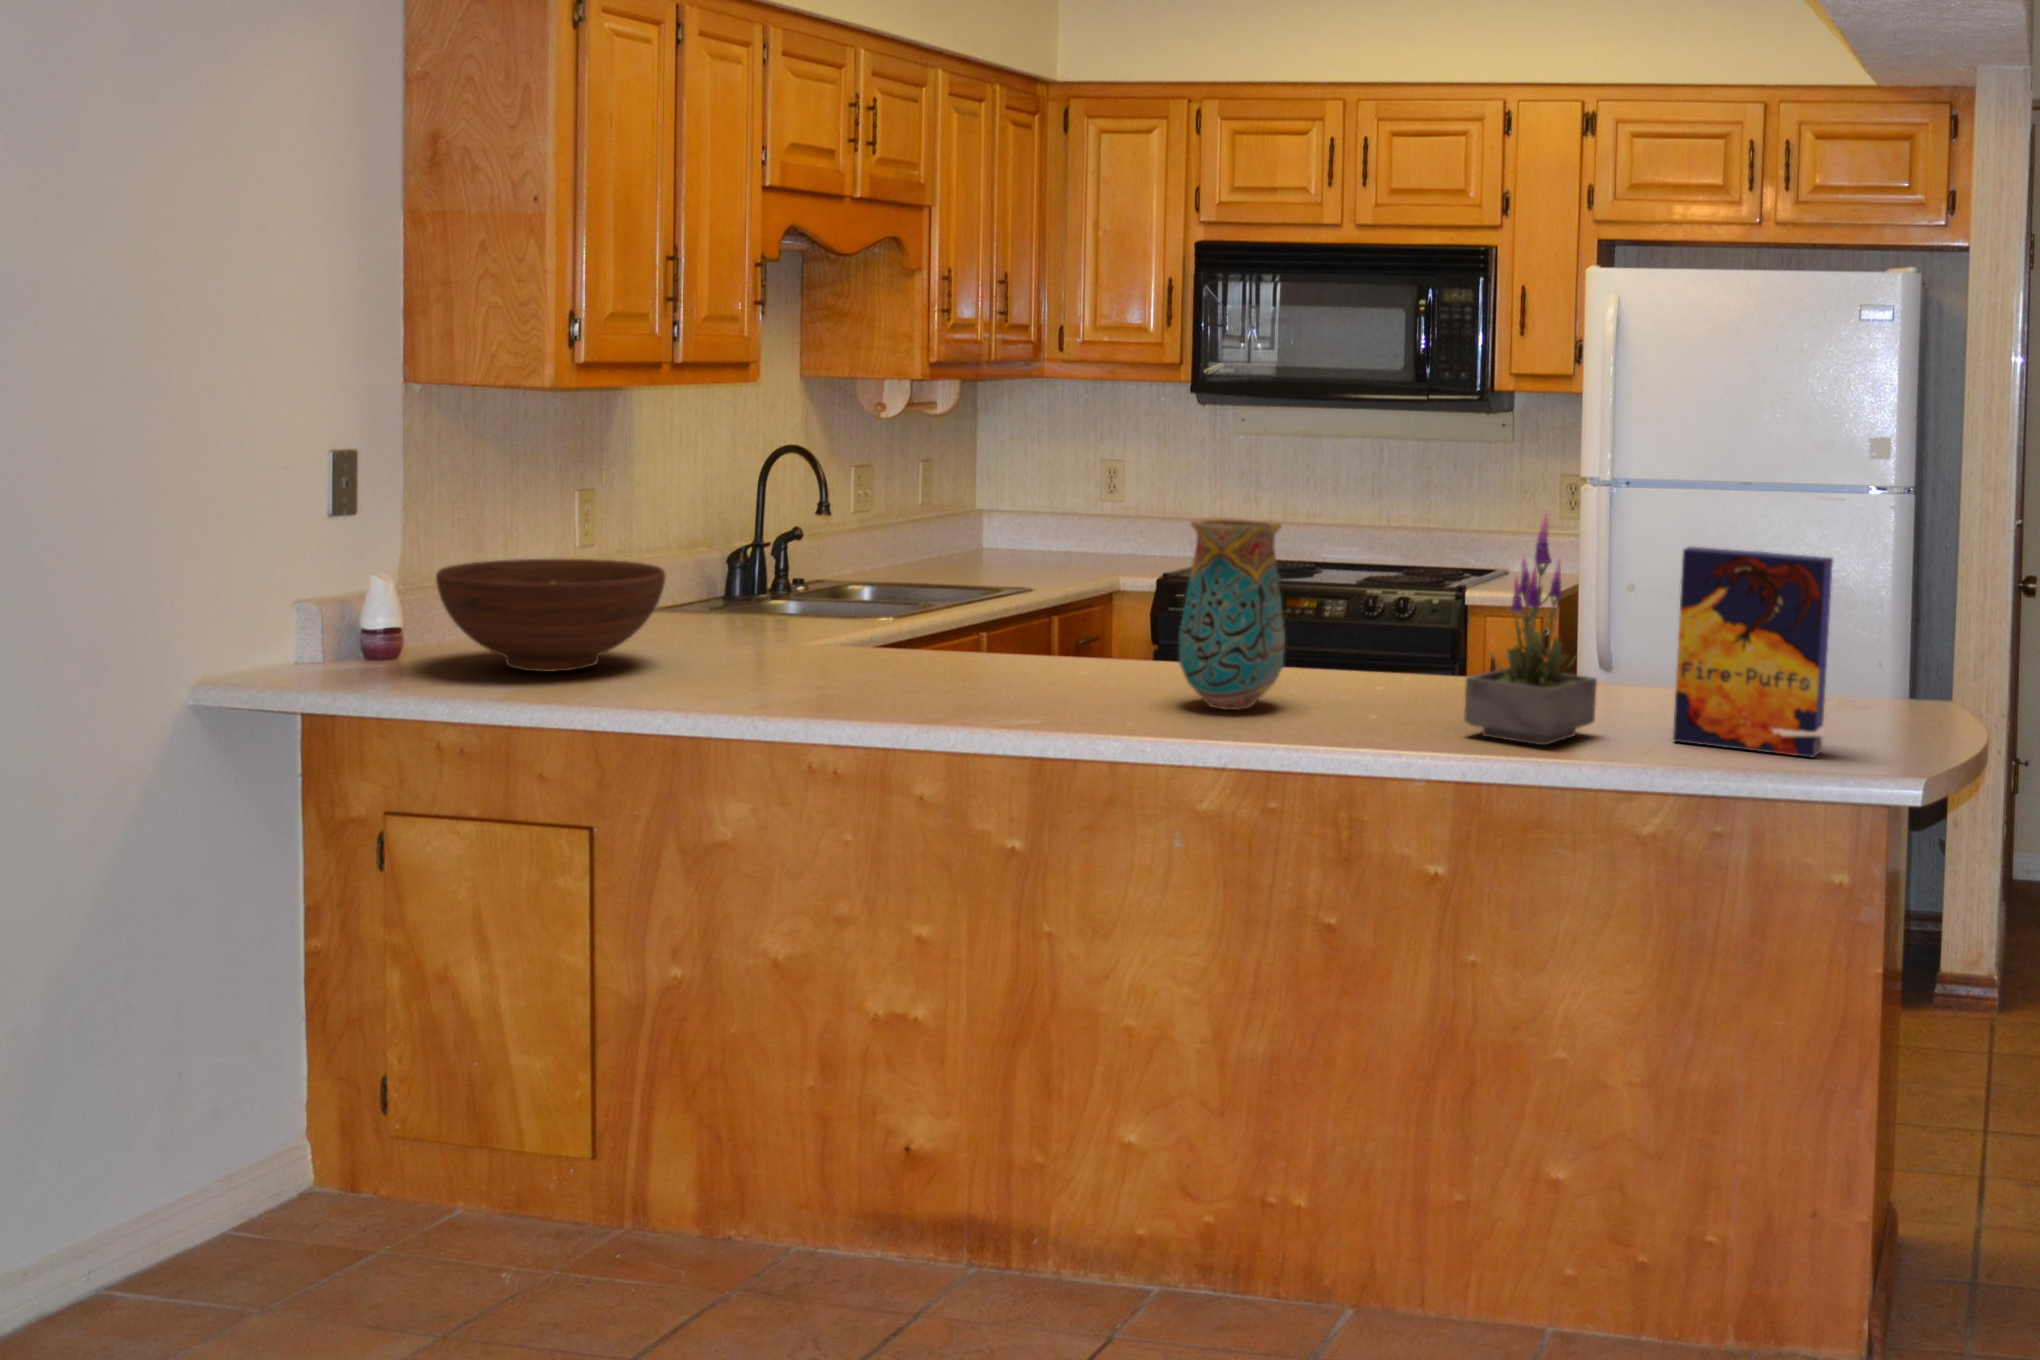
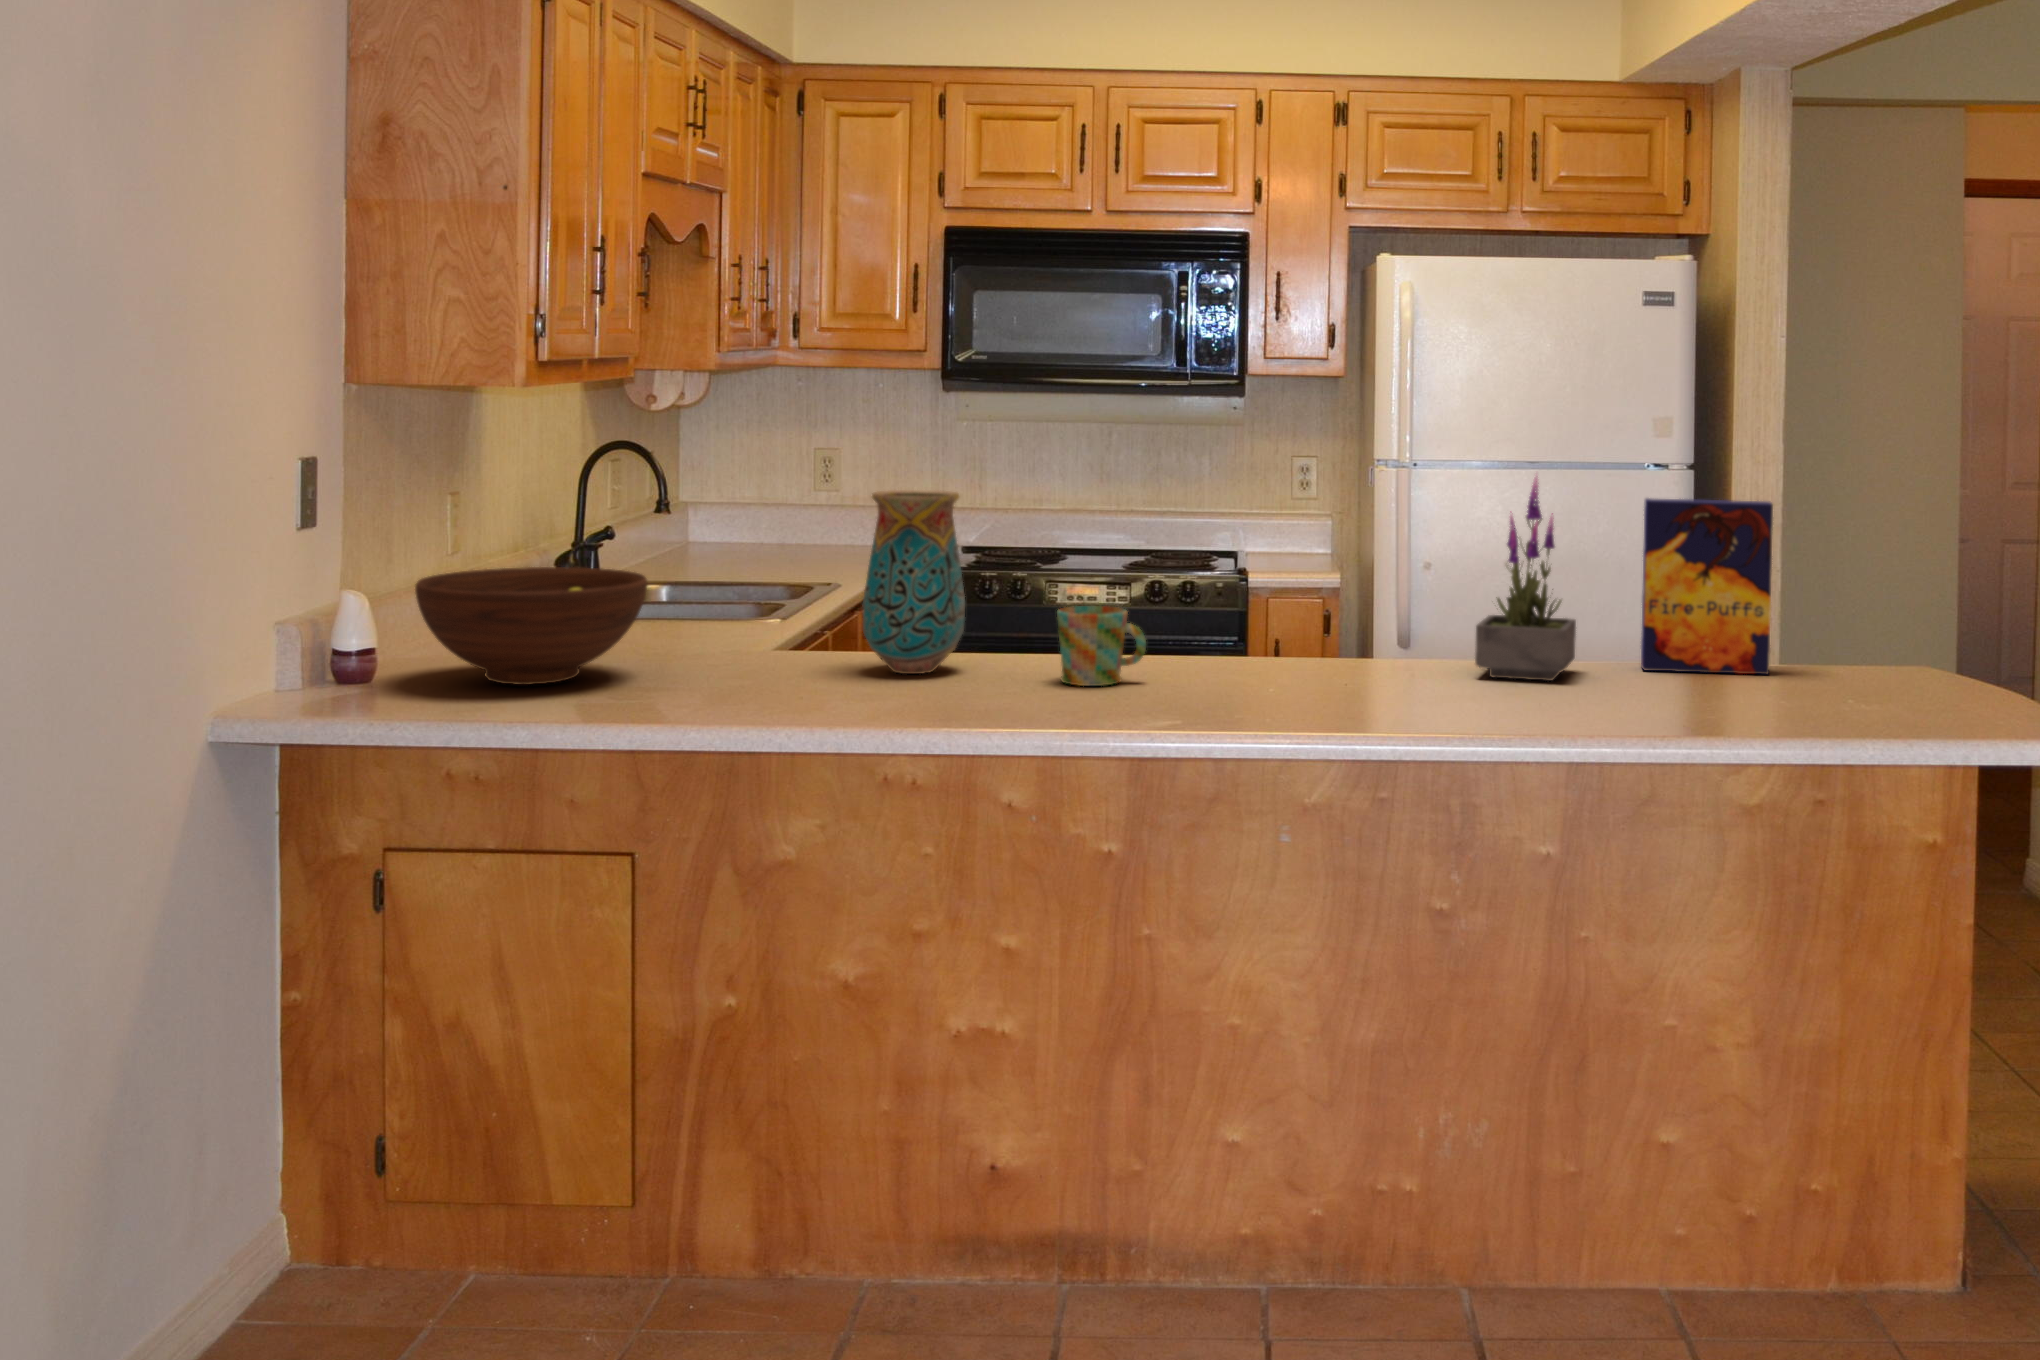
vase: present [1179,517,1285,710] -> present [862,490,965,674]
mug: none [1020,629,1110,713] -> present [1057,606,1146,686]

